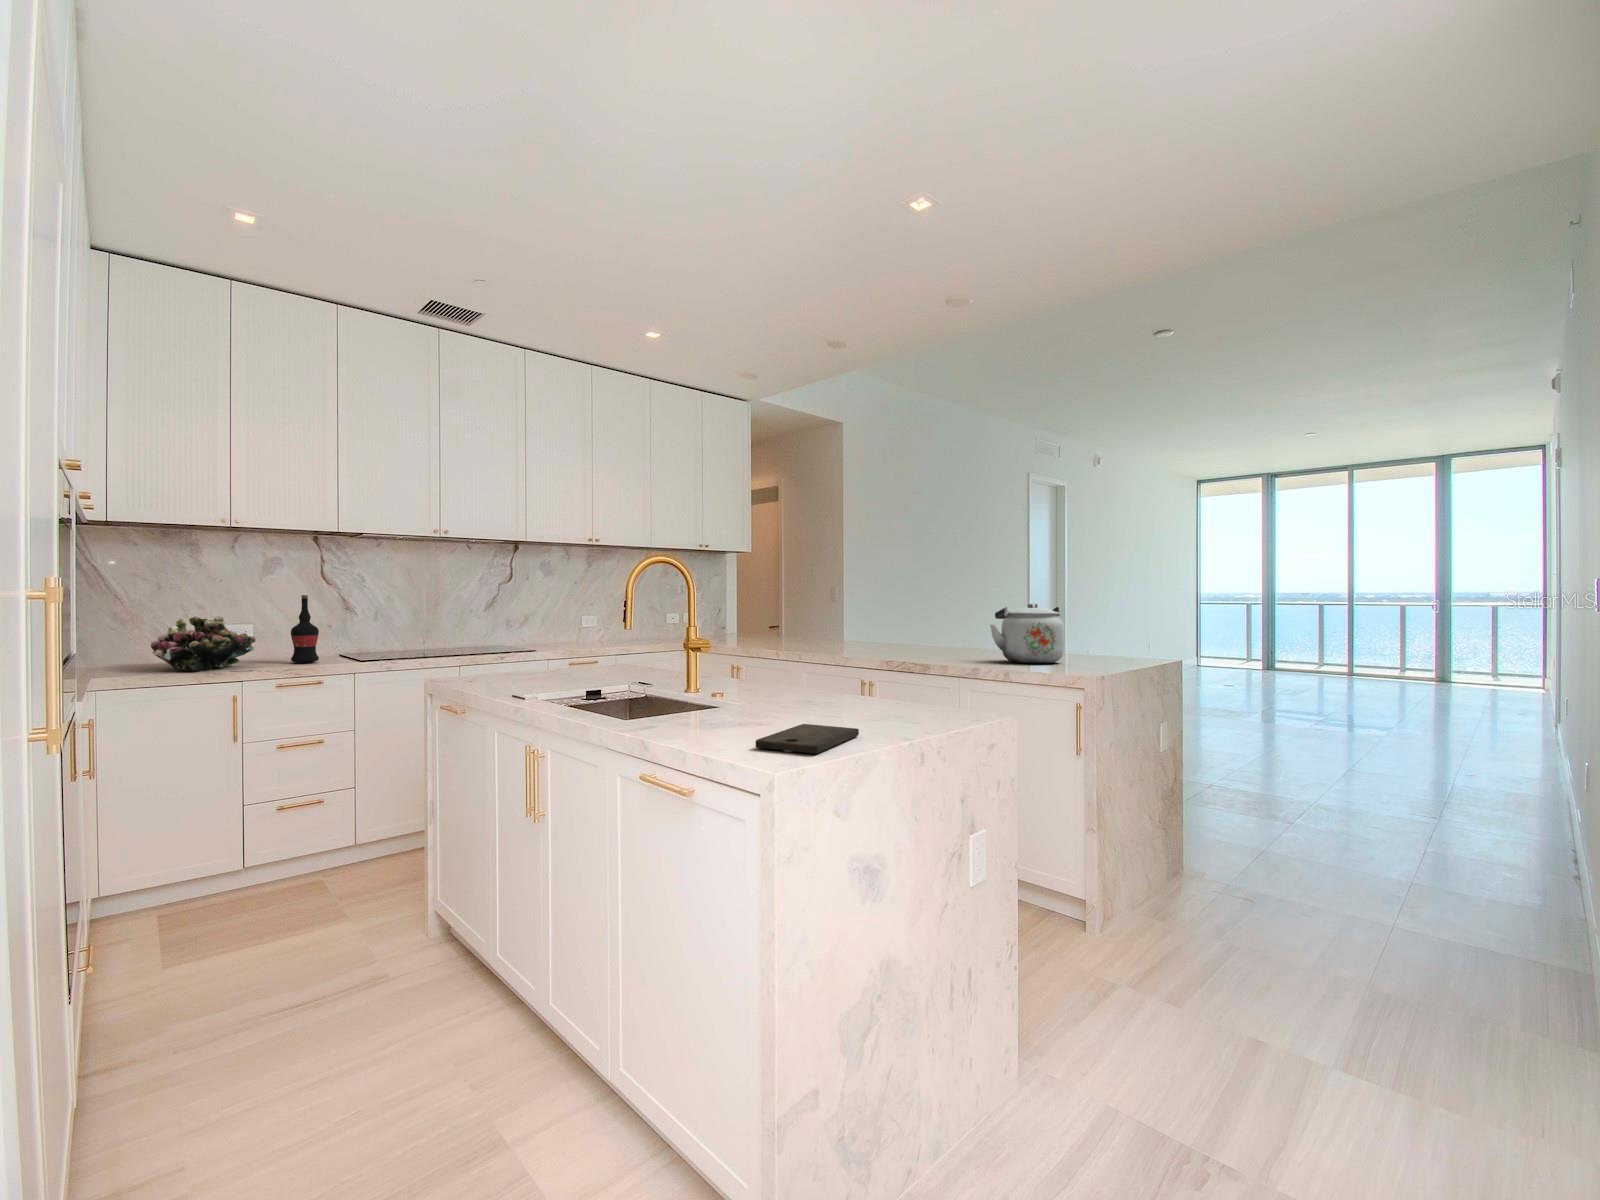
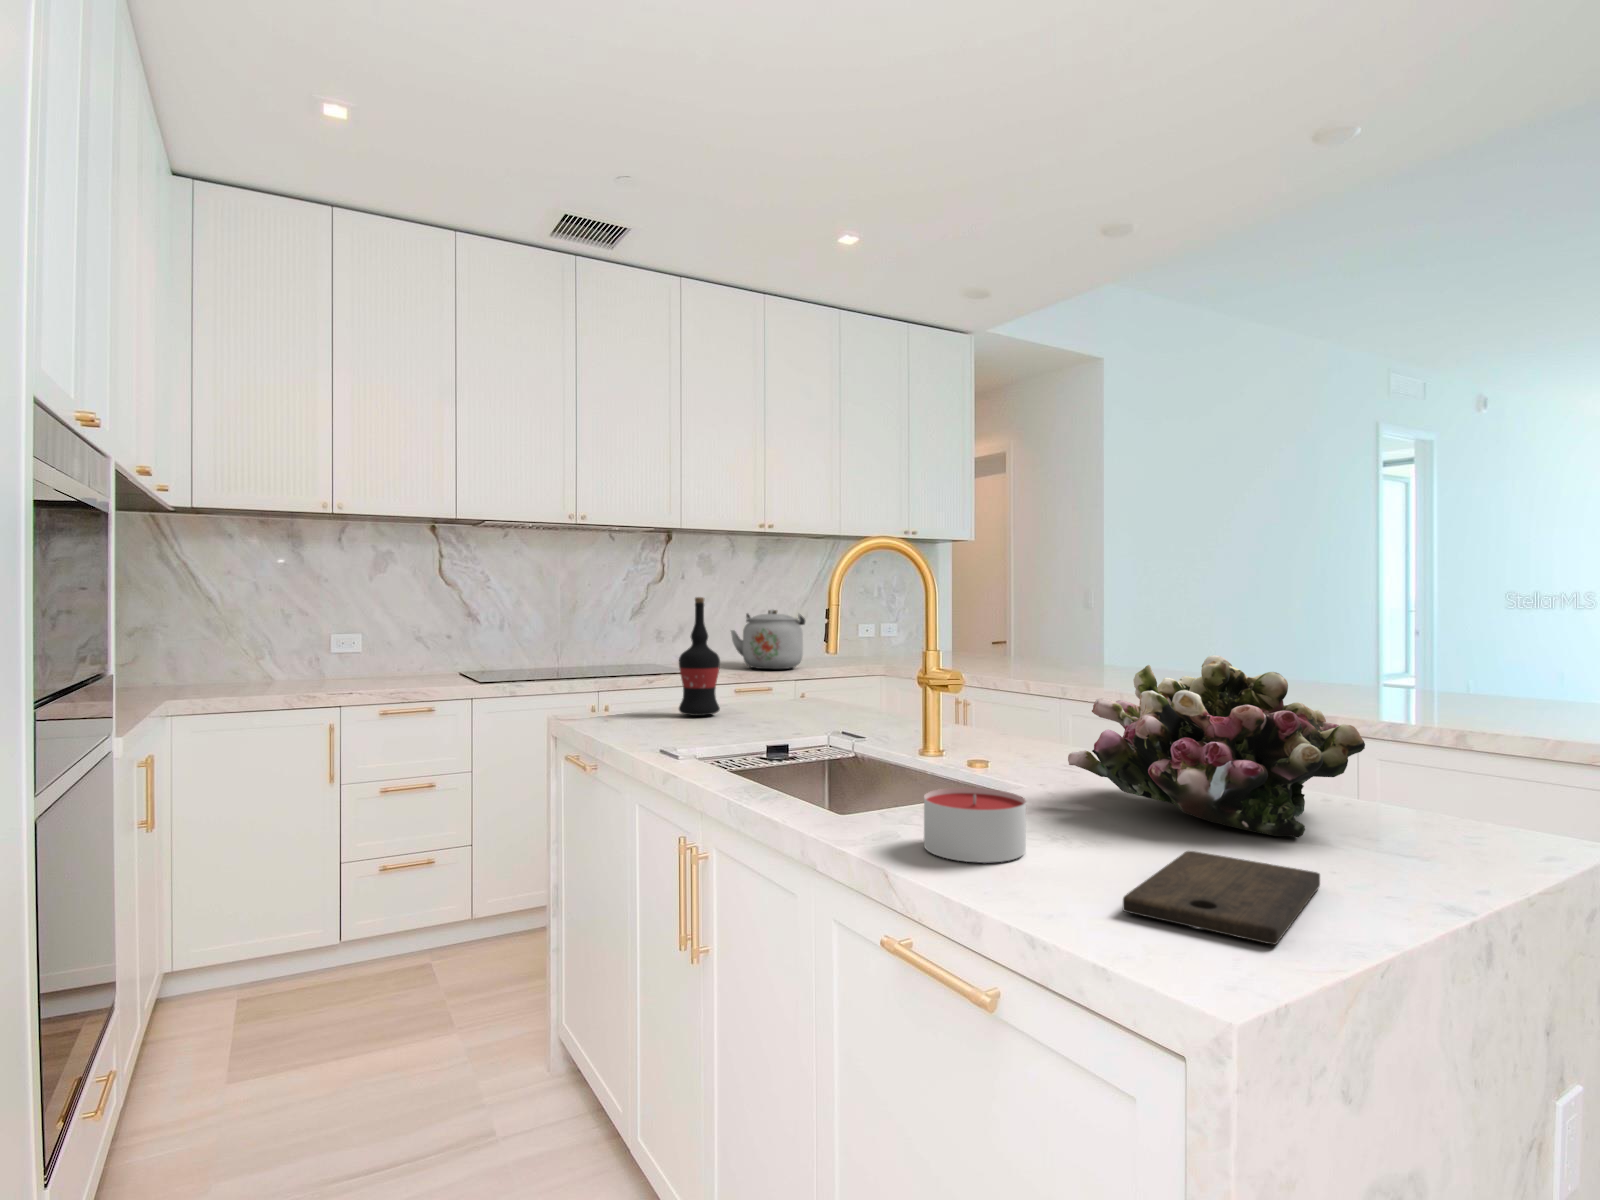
wine bottle: present [291,595,319,663] -> present [679,597,720,716]
kettle: present [990,603,1064,664] -> present [731,609,805,669]
flower arrangement: present [151,616,256,671] -> present [1068,655,1365,838]
candle: none [668,699,723,735] -> present [924,788,1026,863]

